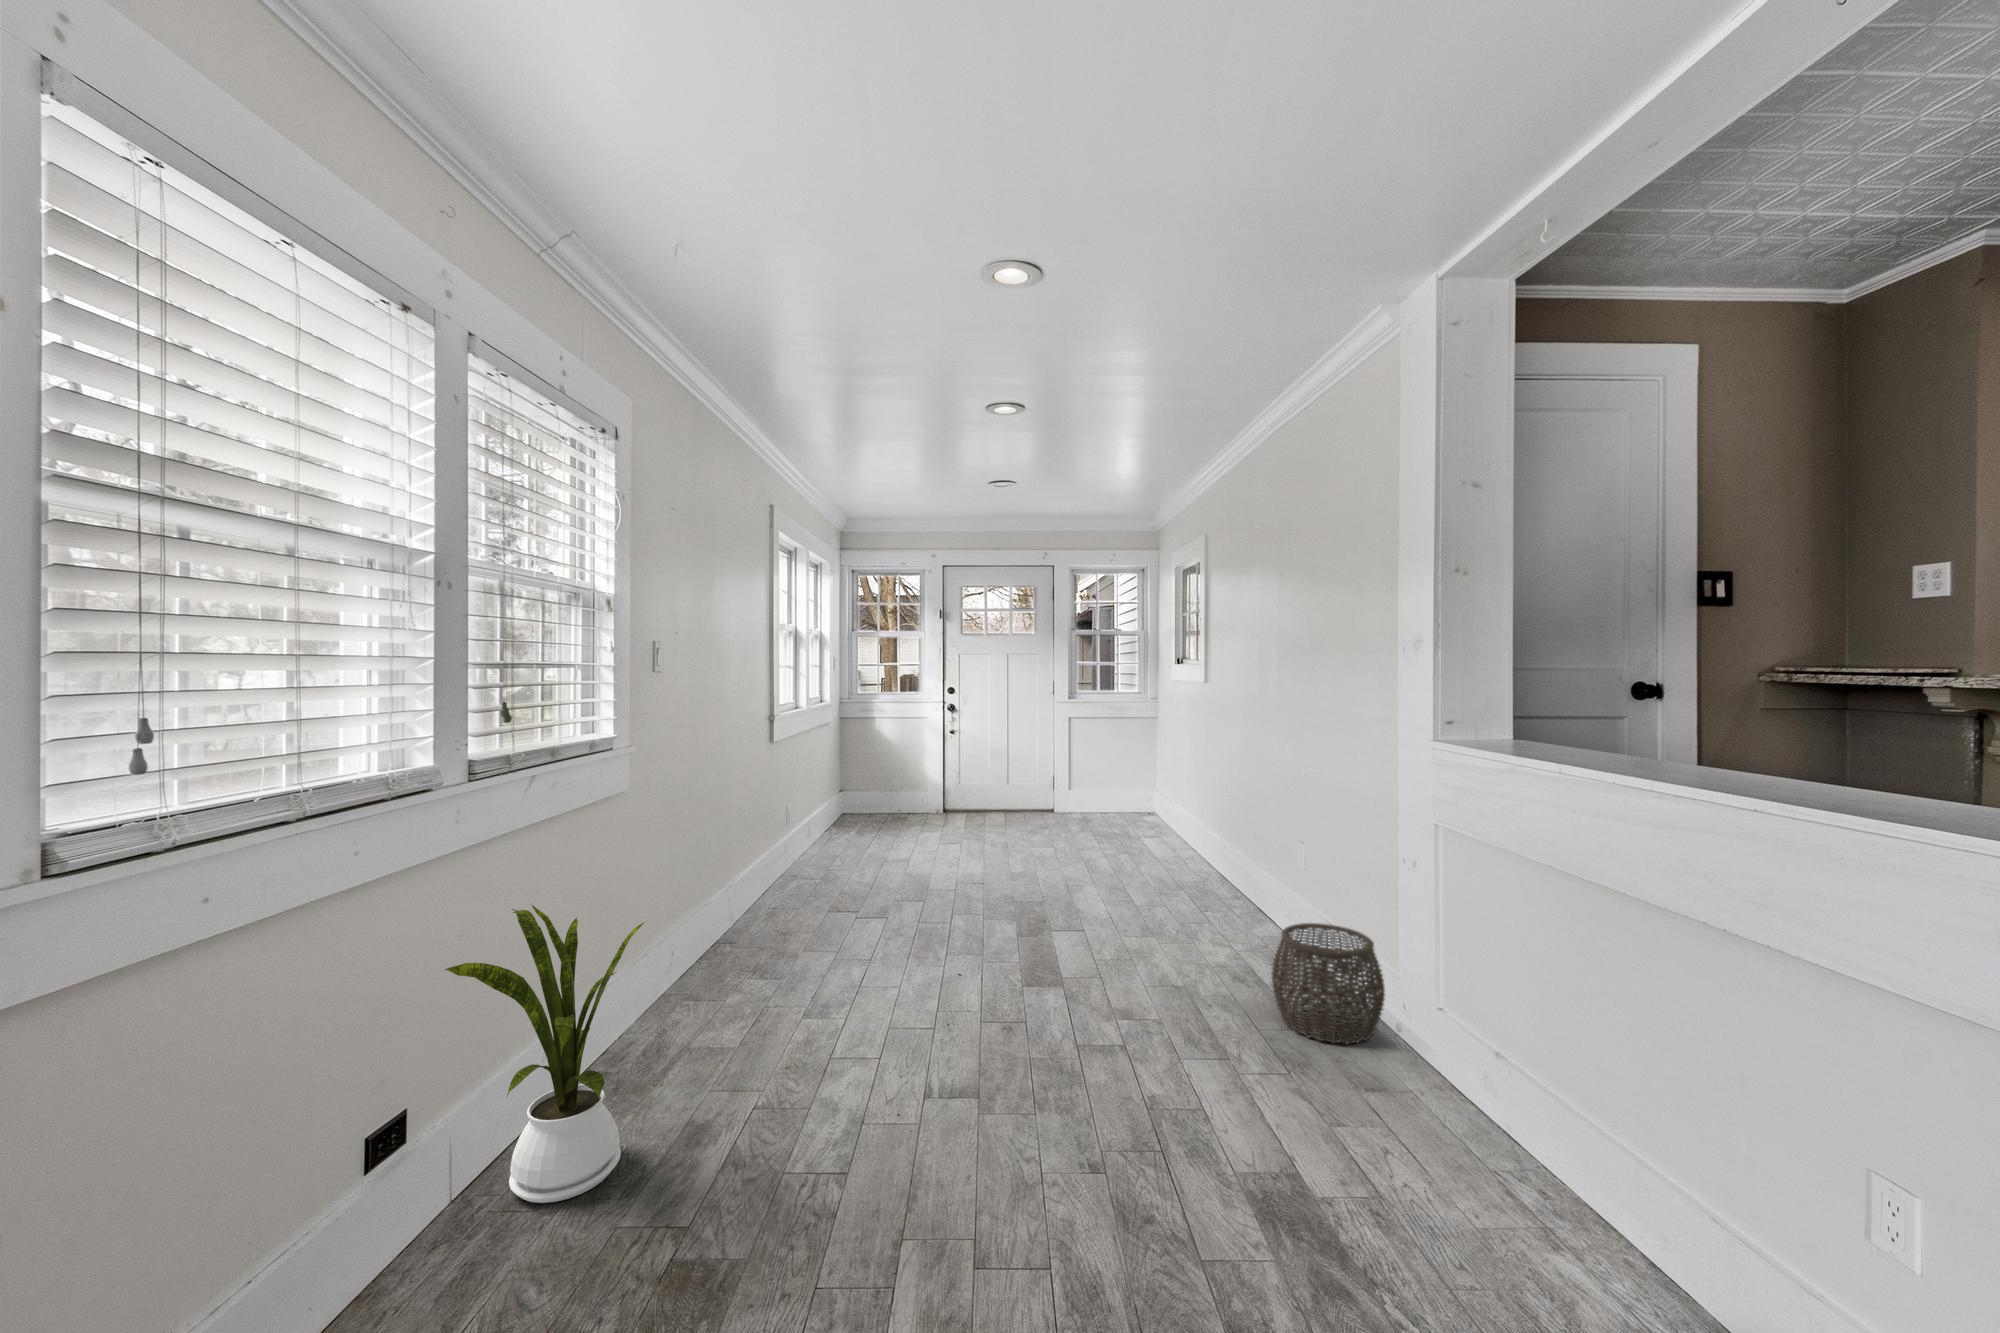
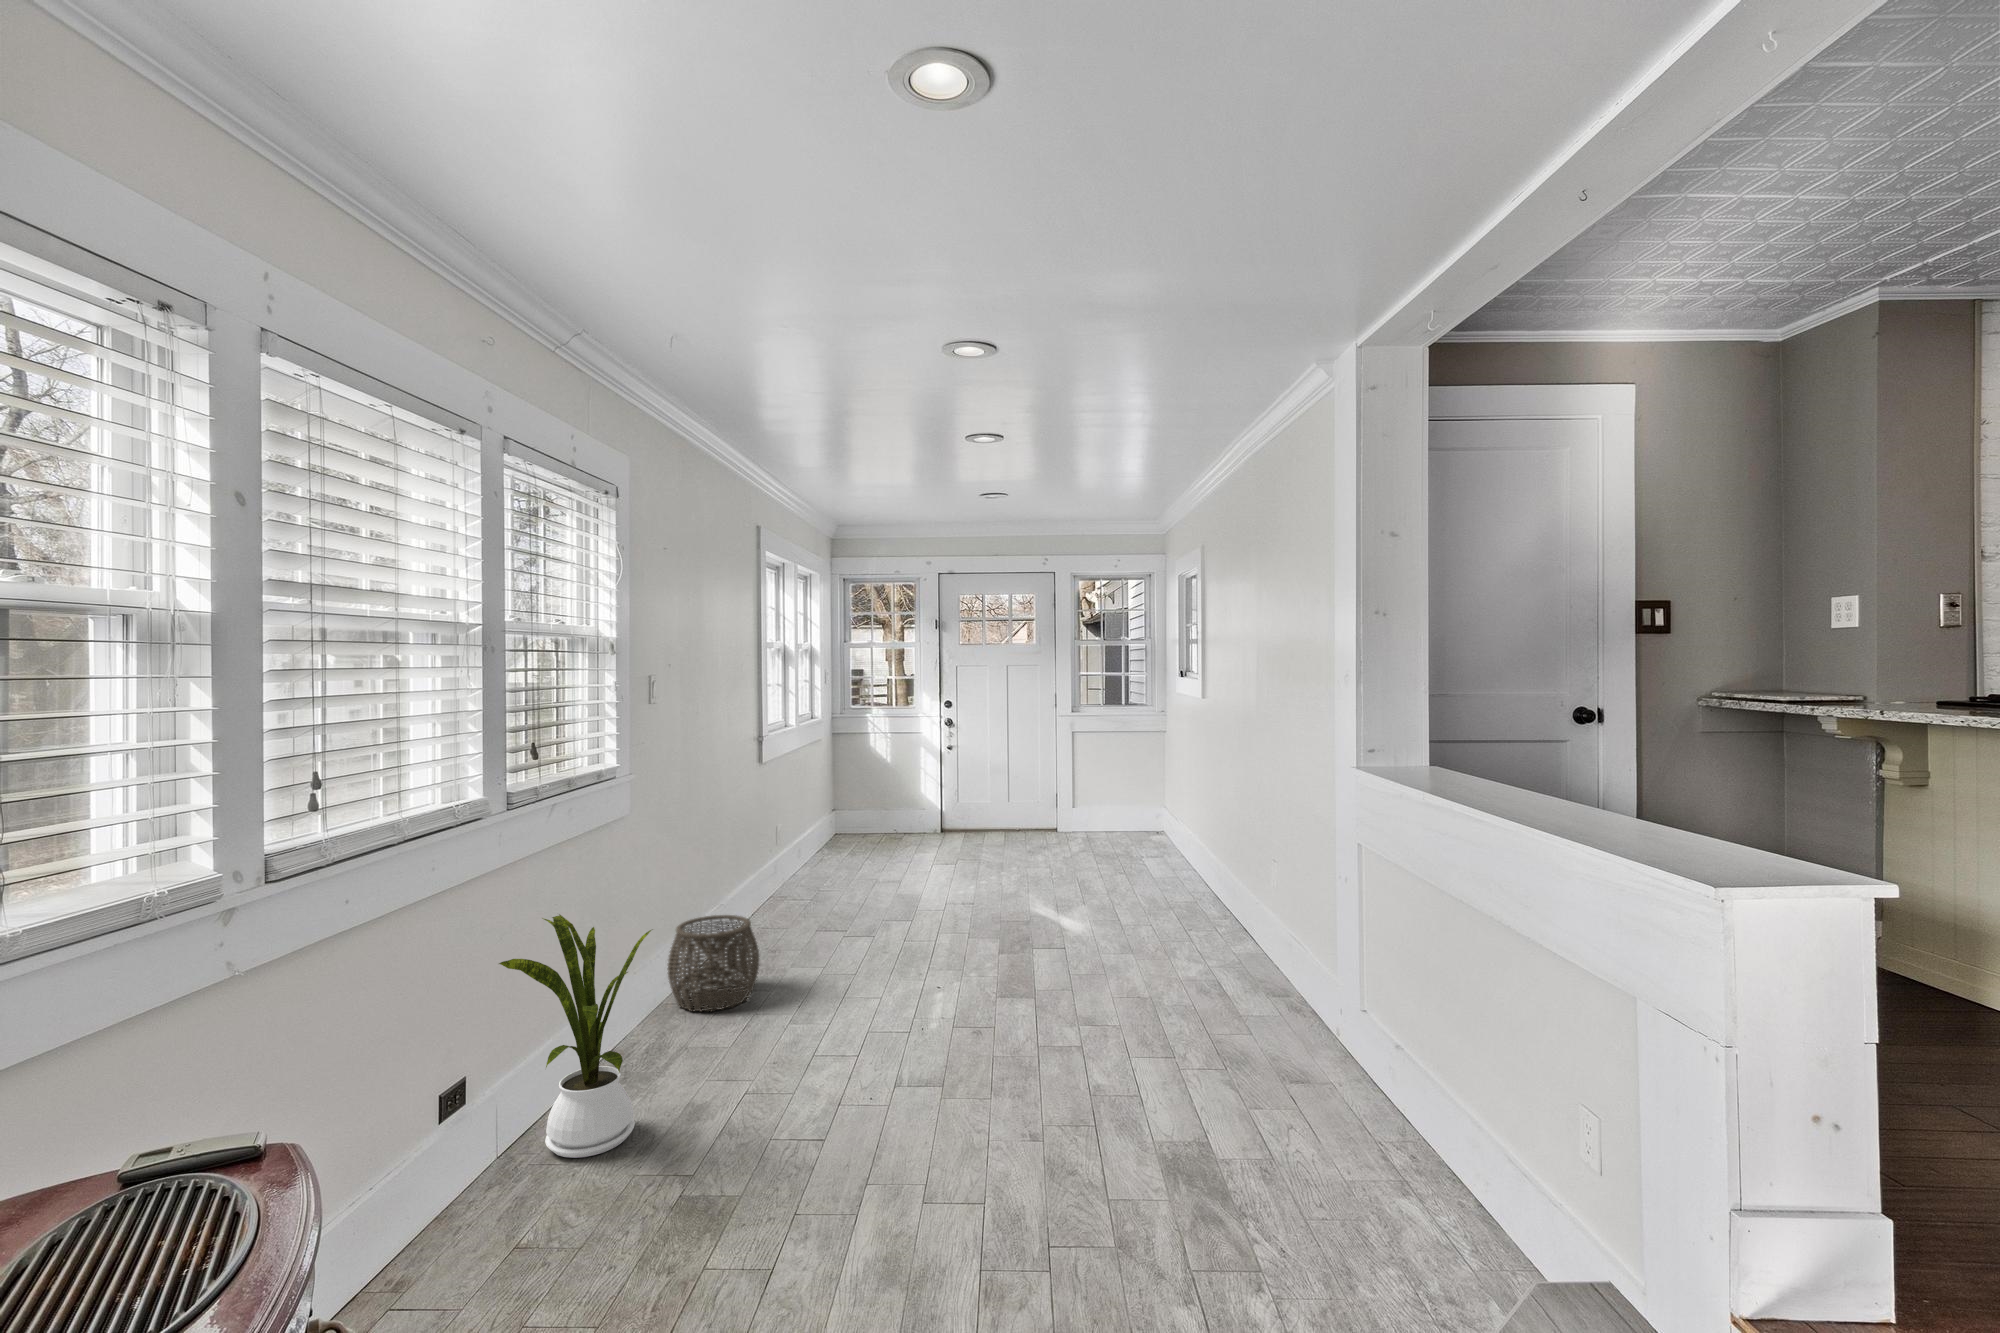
woven basket: present [1272,923,1385,1044] -> present [667,915,759,1011]

